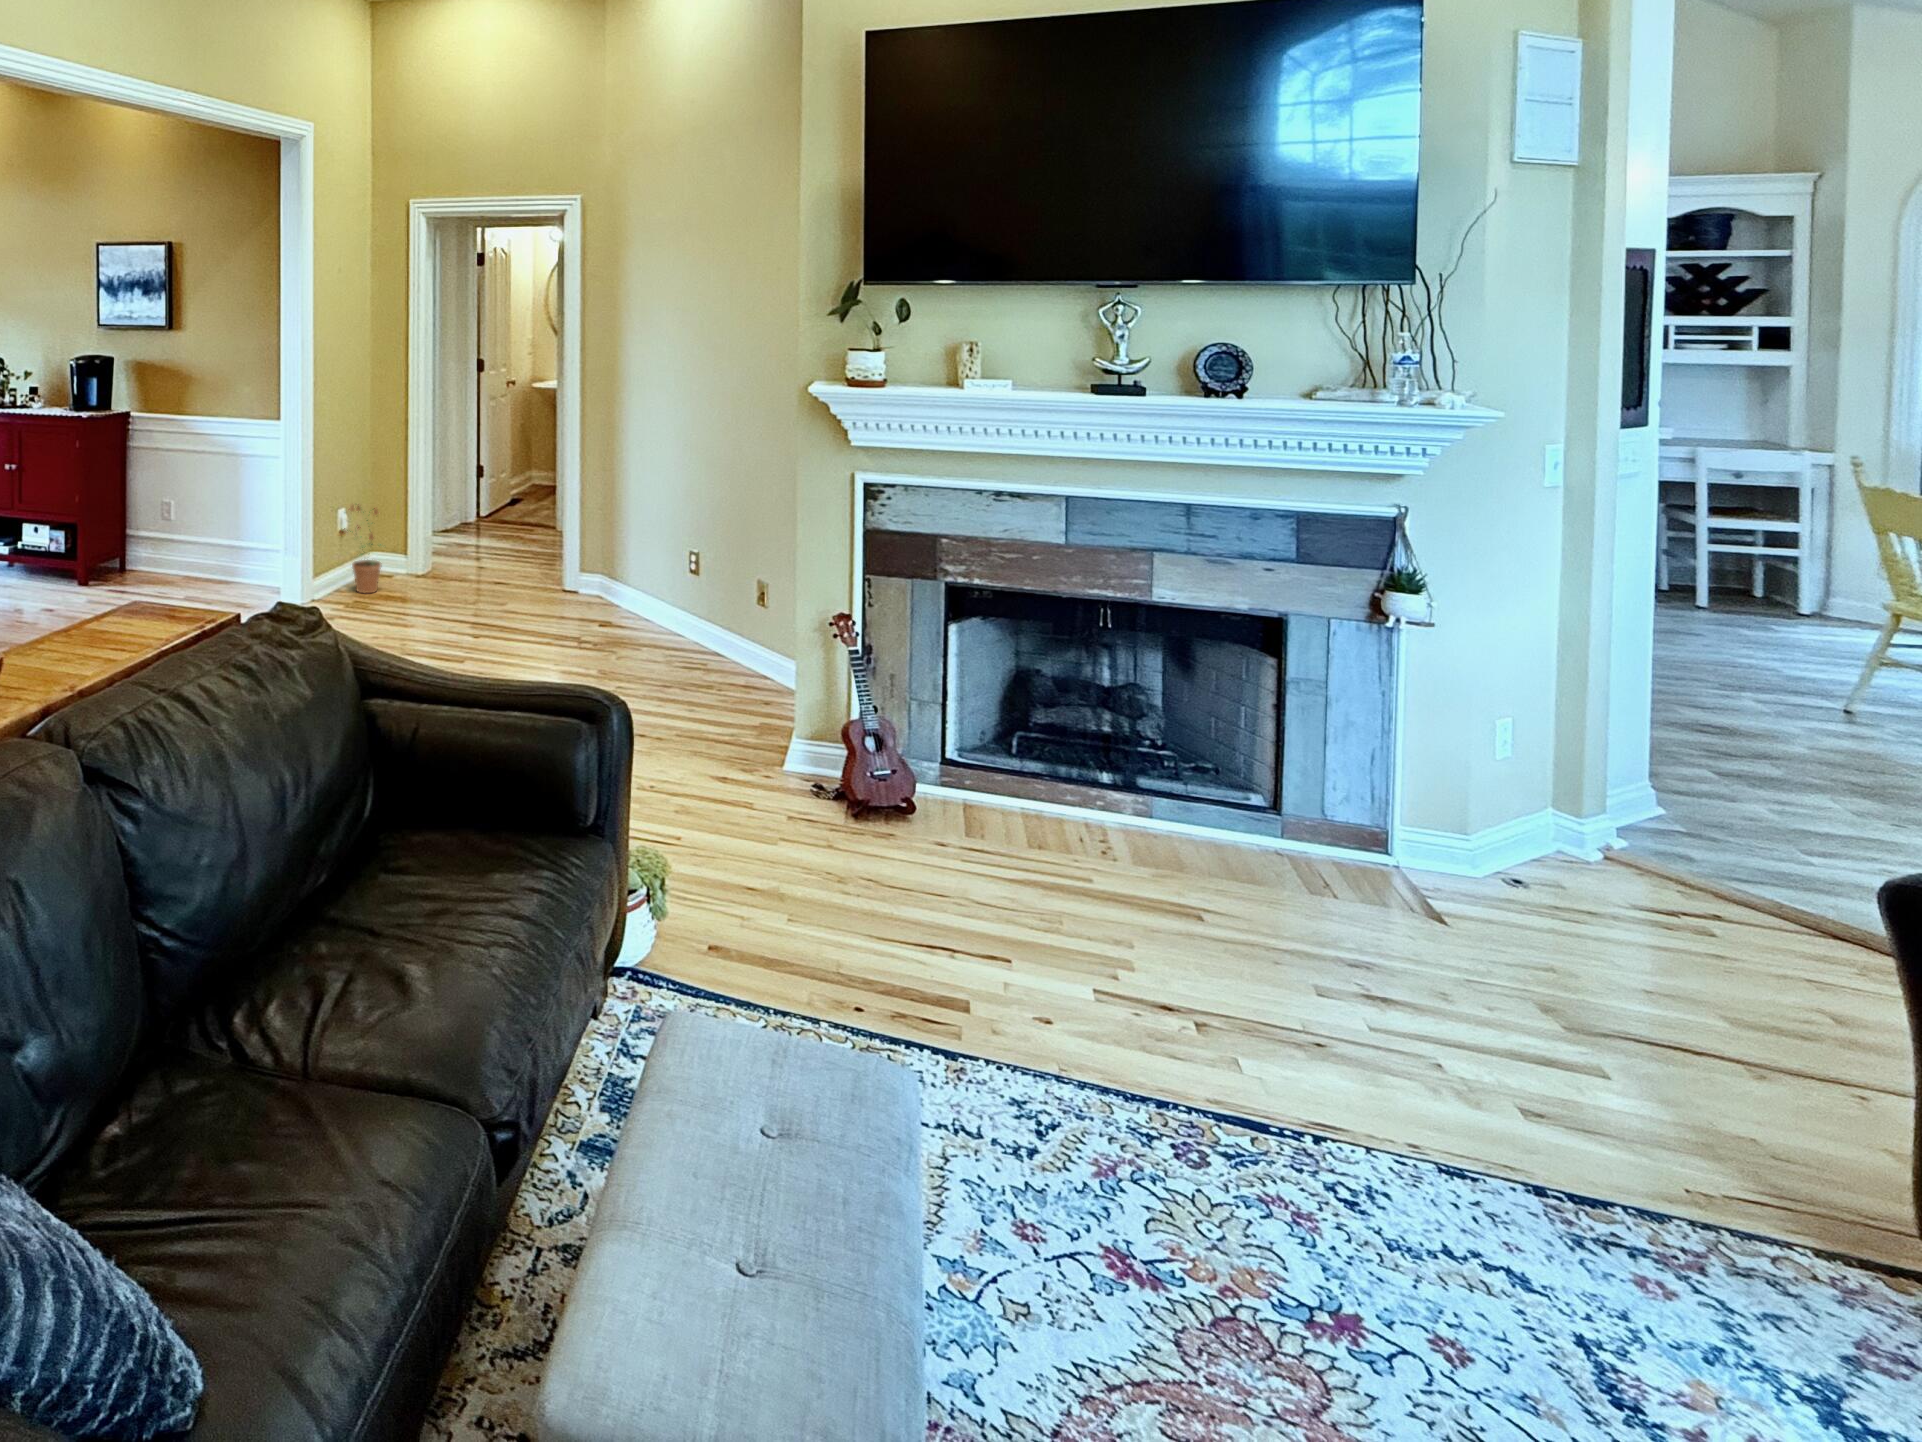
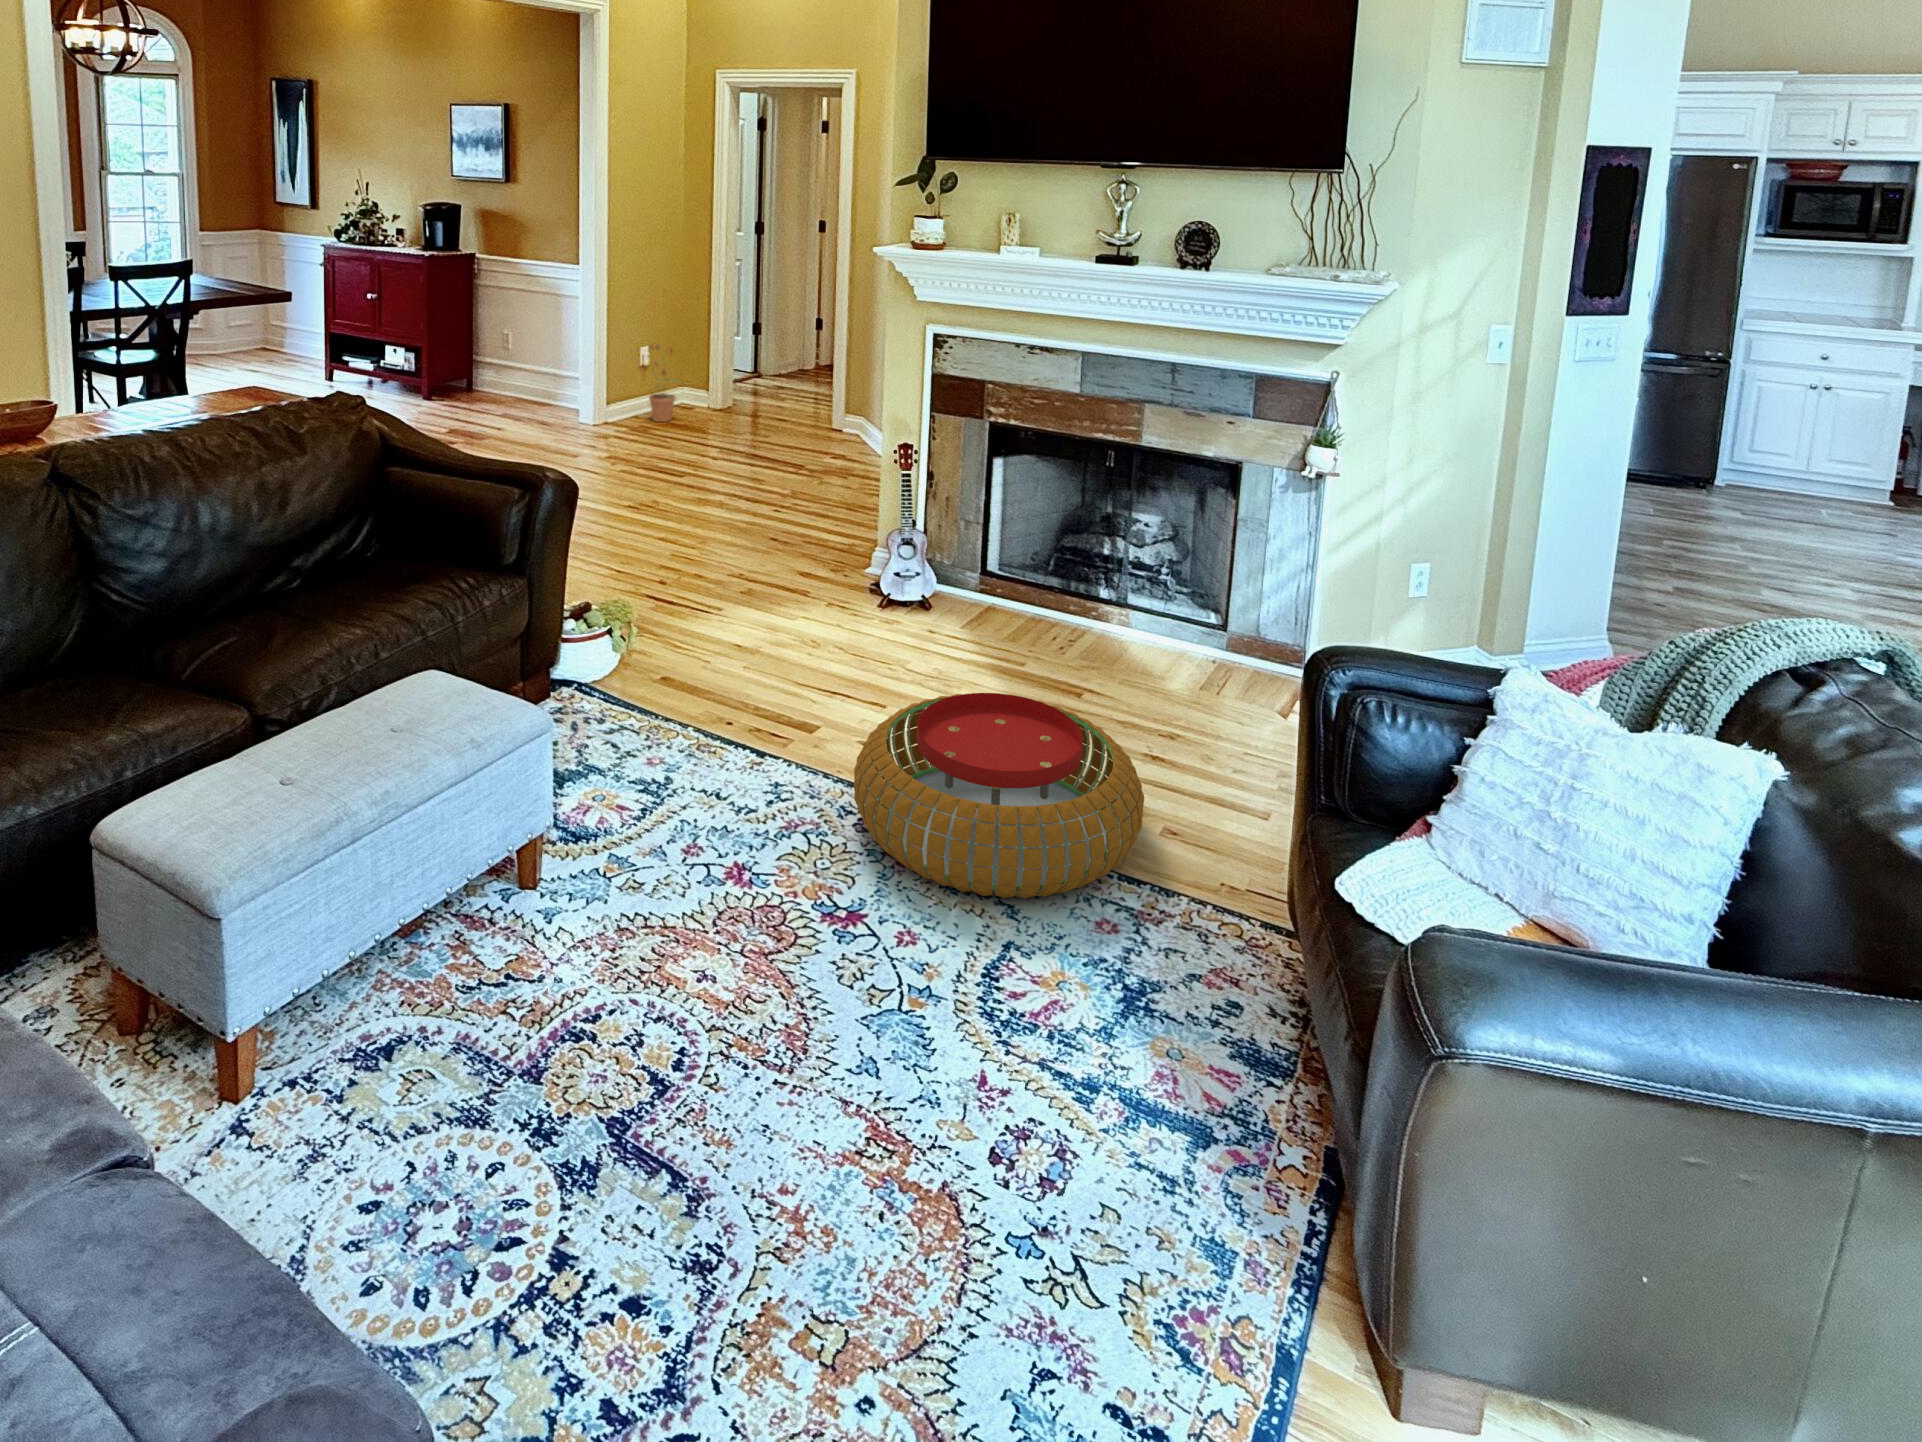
pouf: none [1112,948,1593,1275] -> present [854,693,1144,899]

